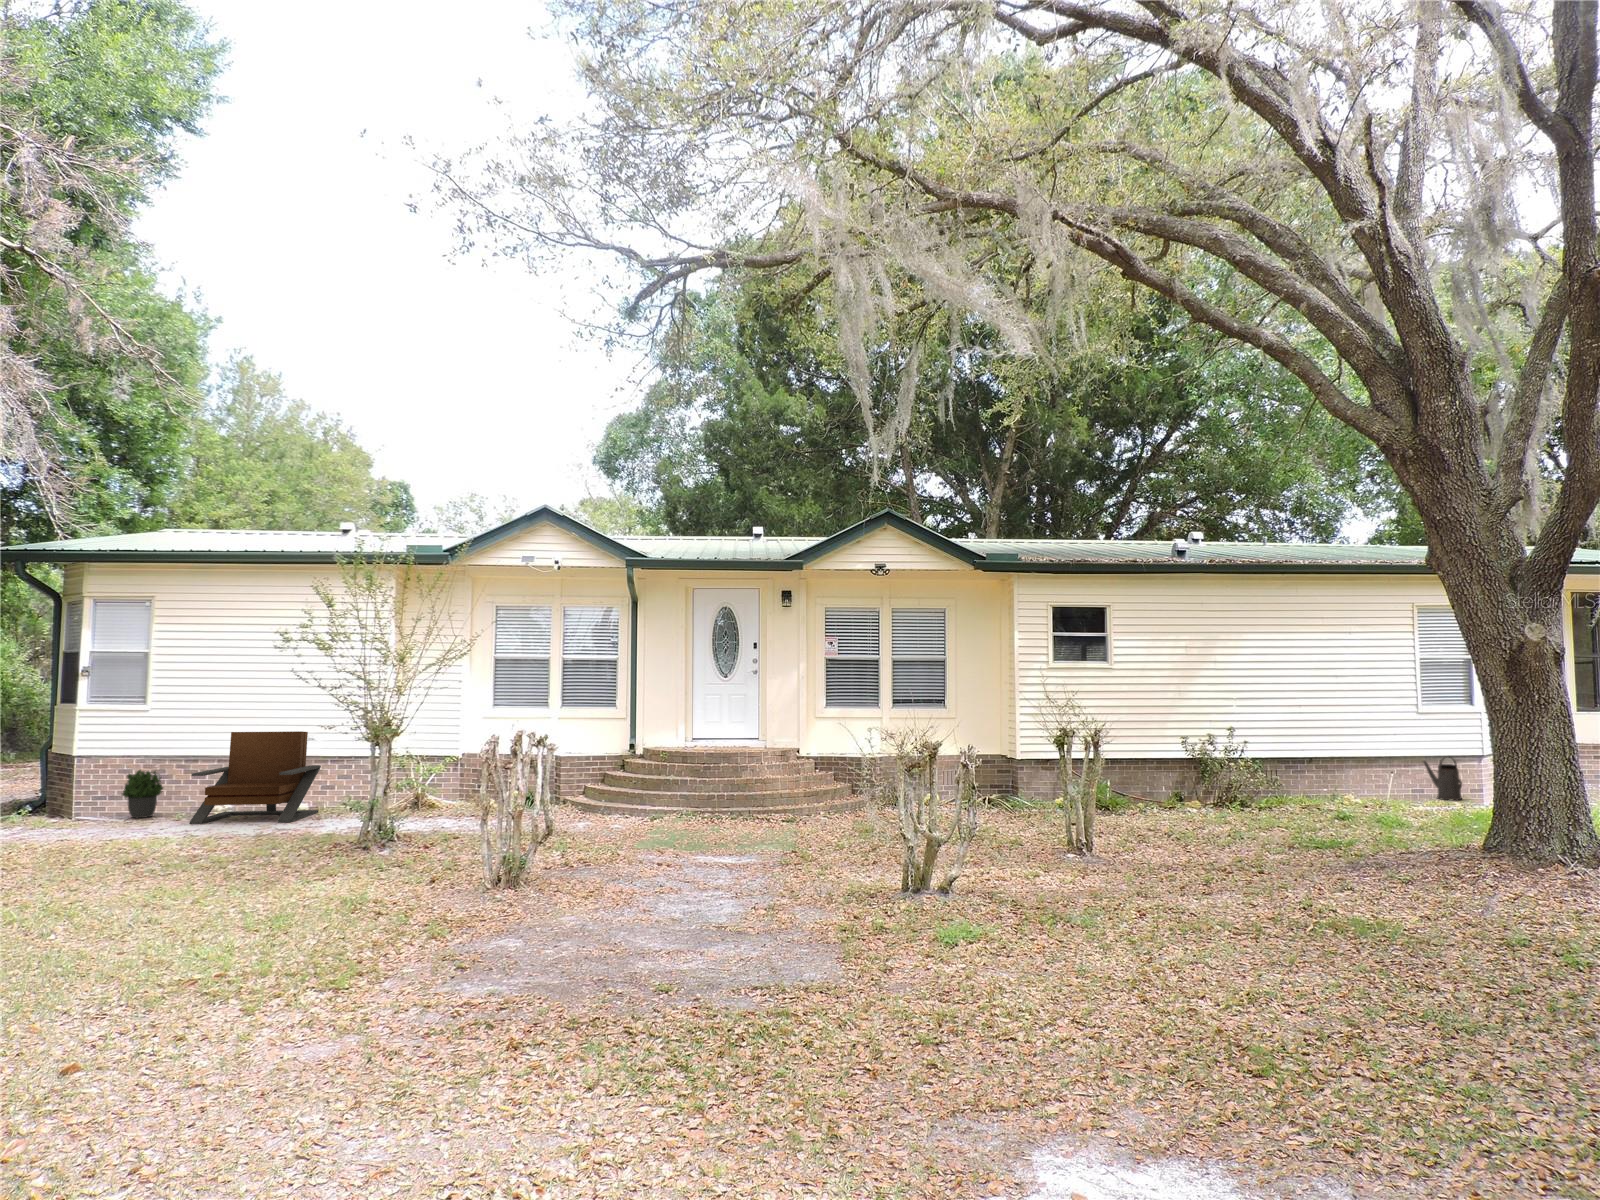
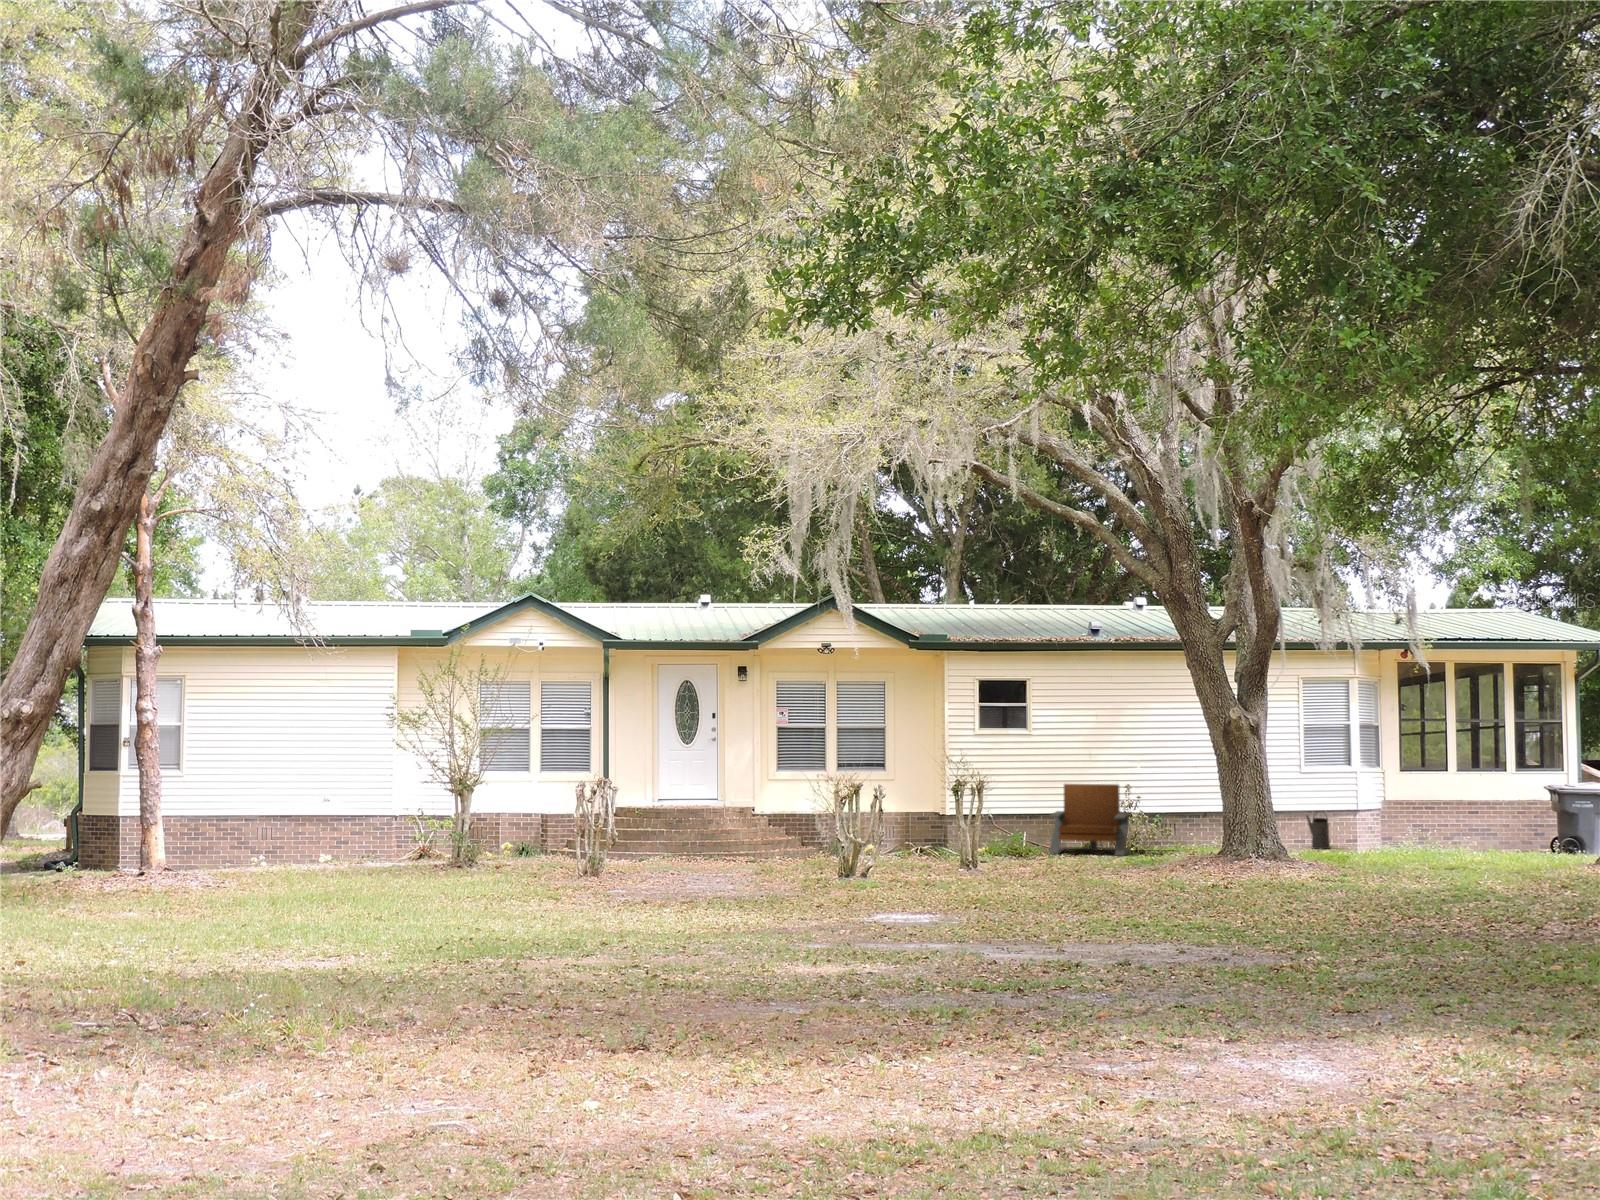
lounge chair: present [190,731,321,824] -> present [1049,784,1130,856]
potted plant: present [122,770,163,818] -> none [173,828,208,870]

